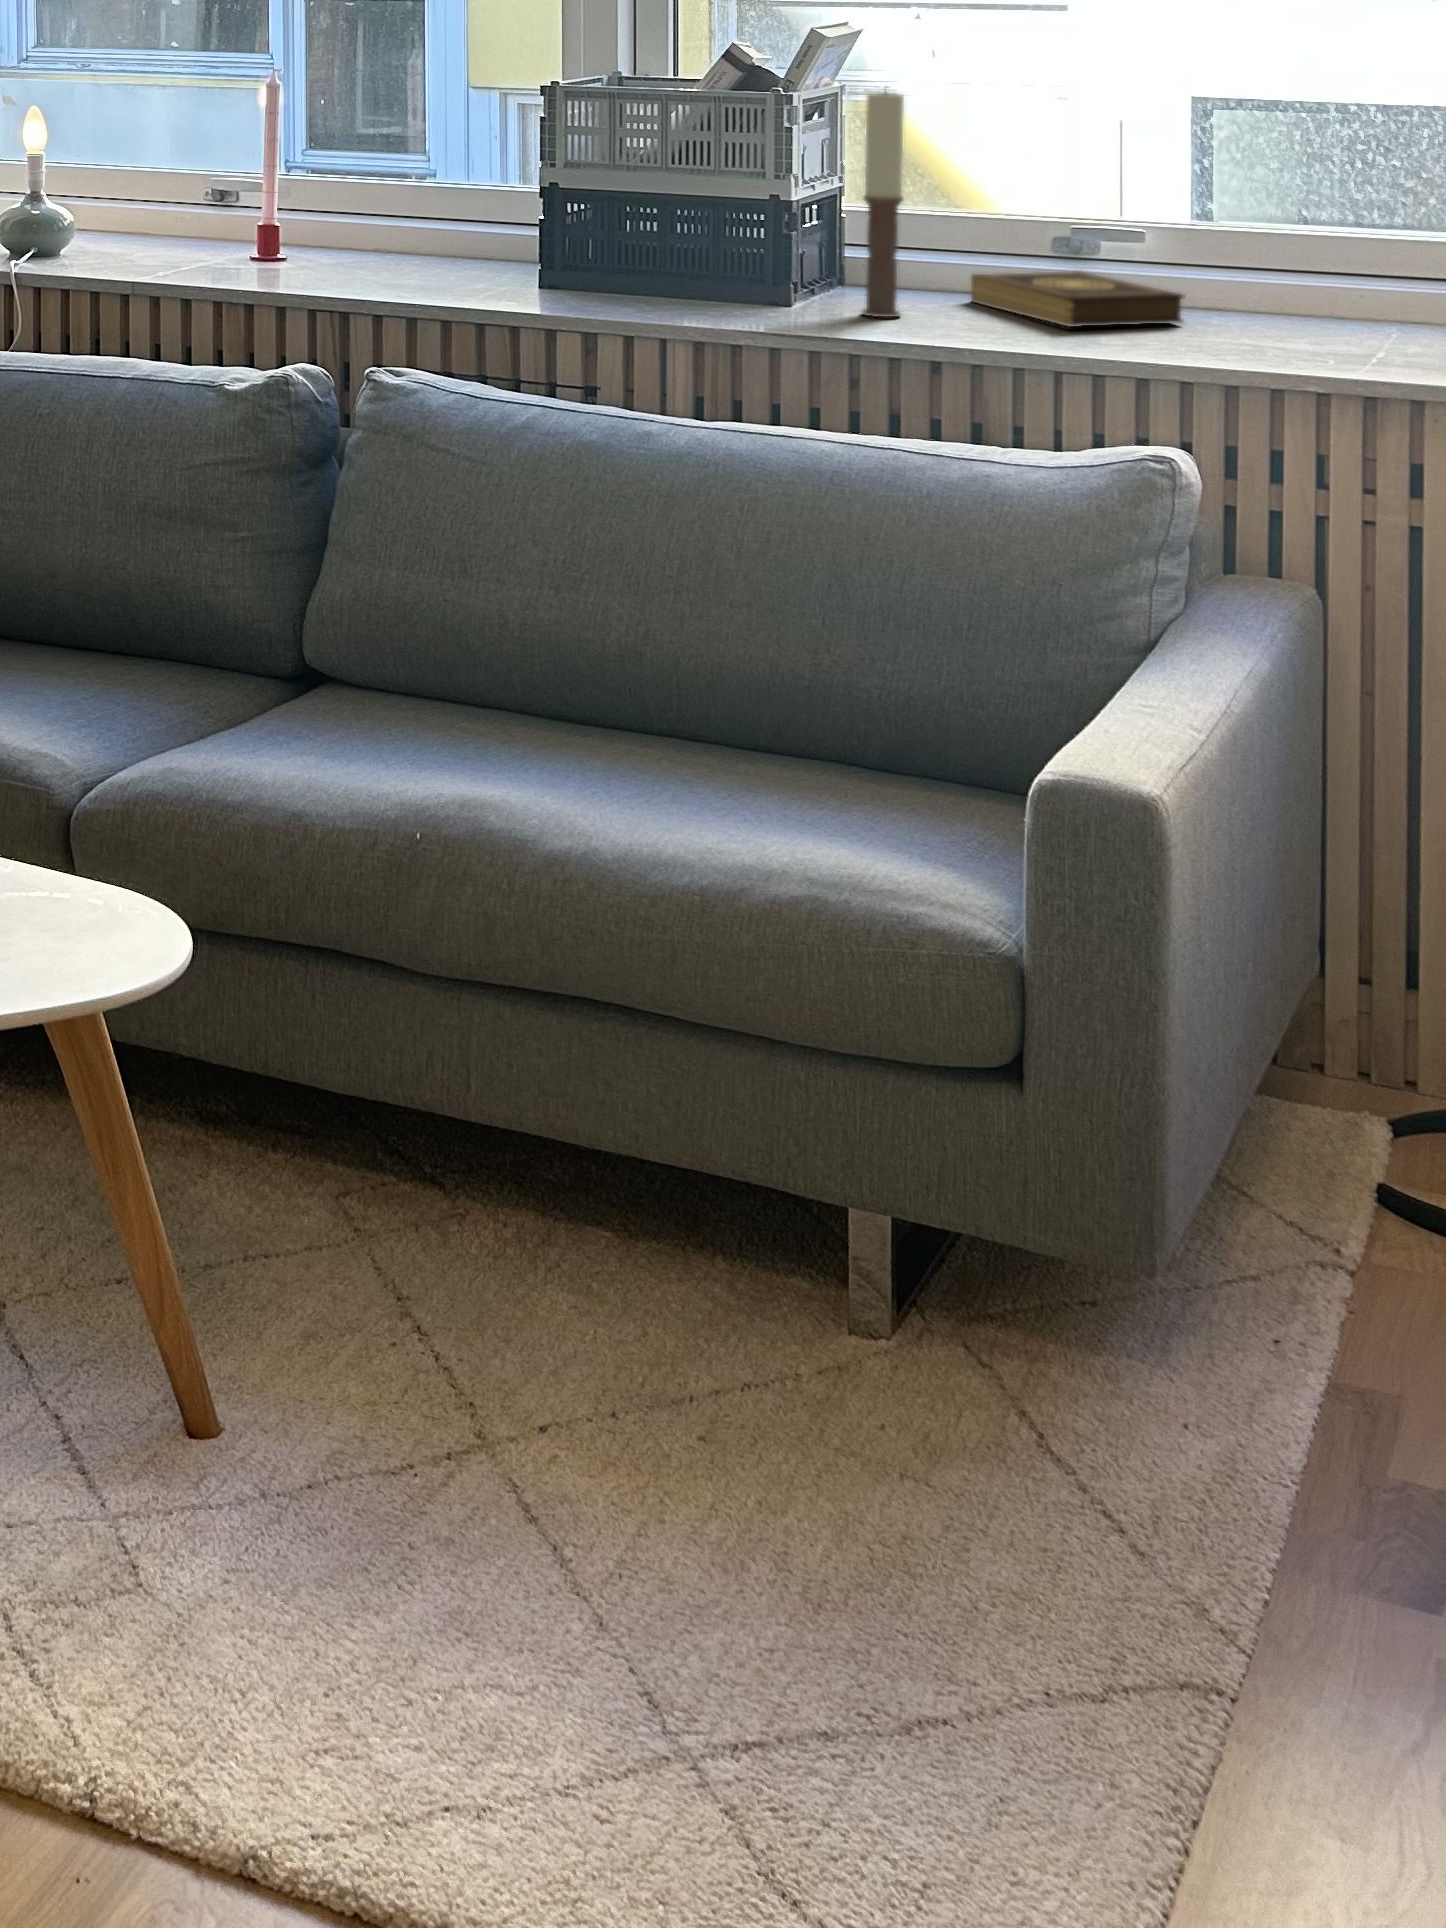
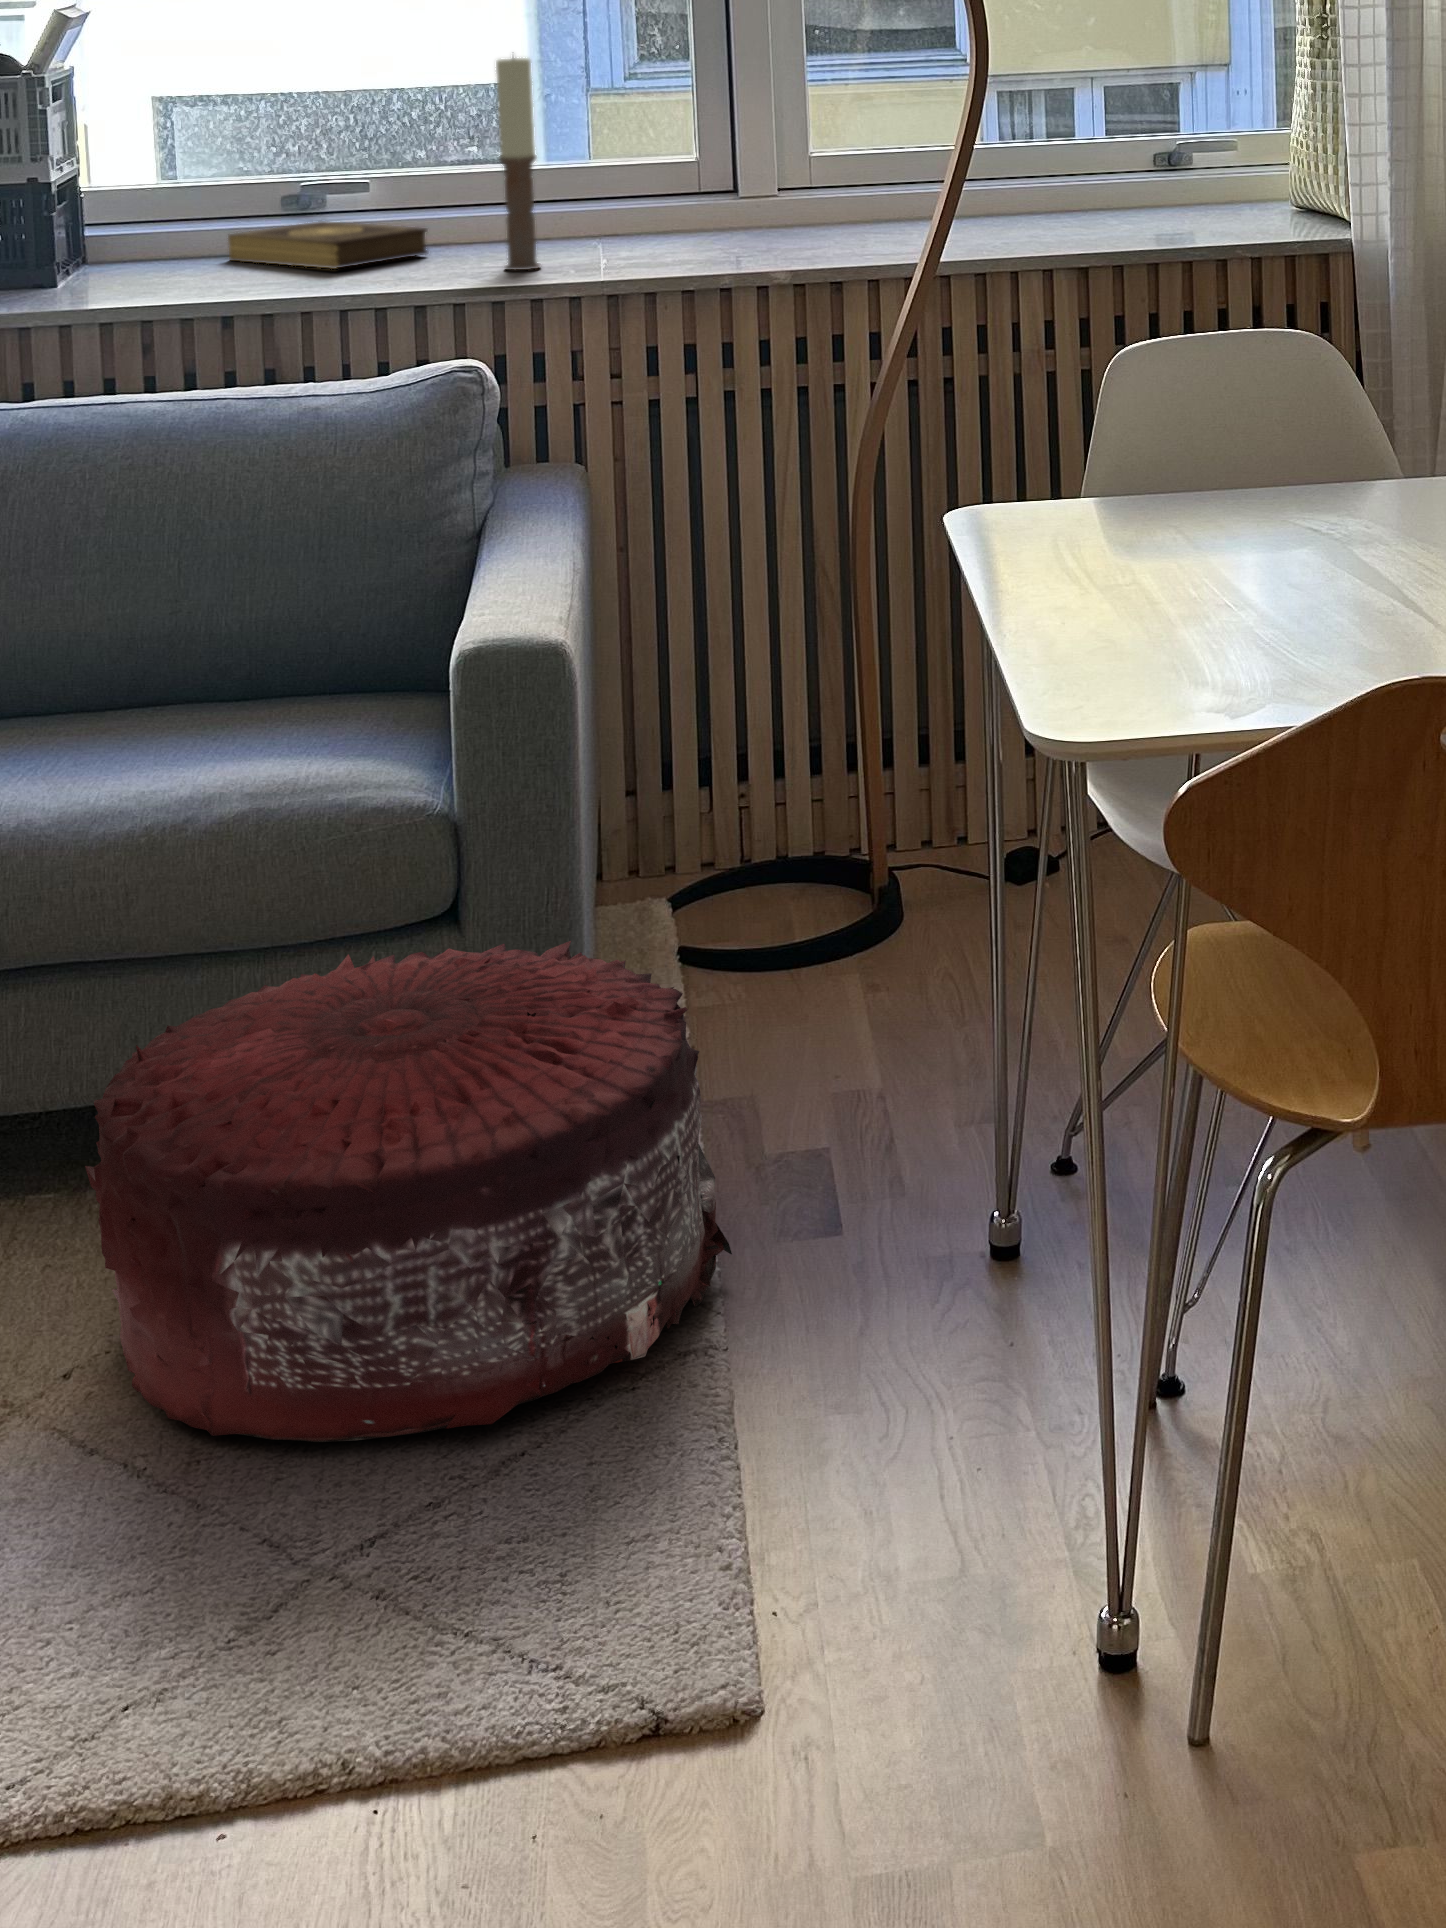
candle: present [862,91,904,317] -> present [496,57,540,270]
pouf: none [577,1083,1274,1668] -> present [85,941,732,1442]

